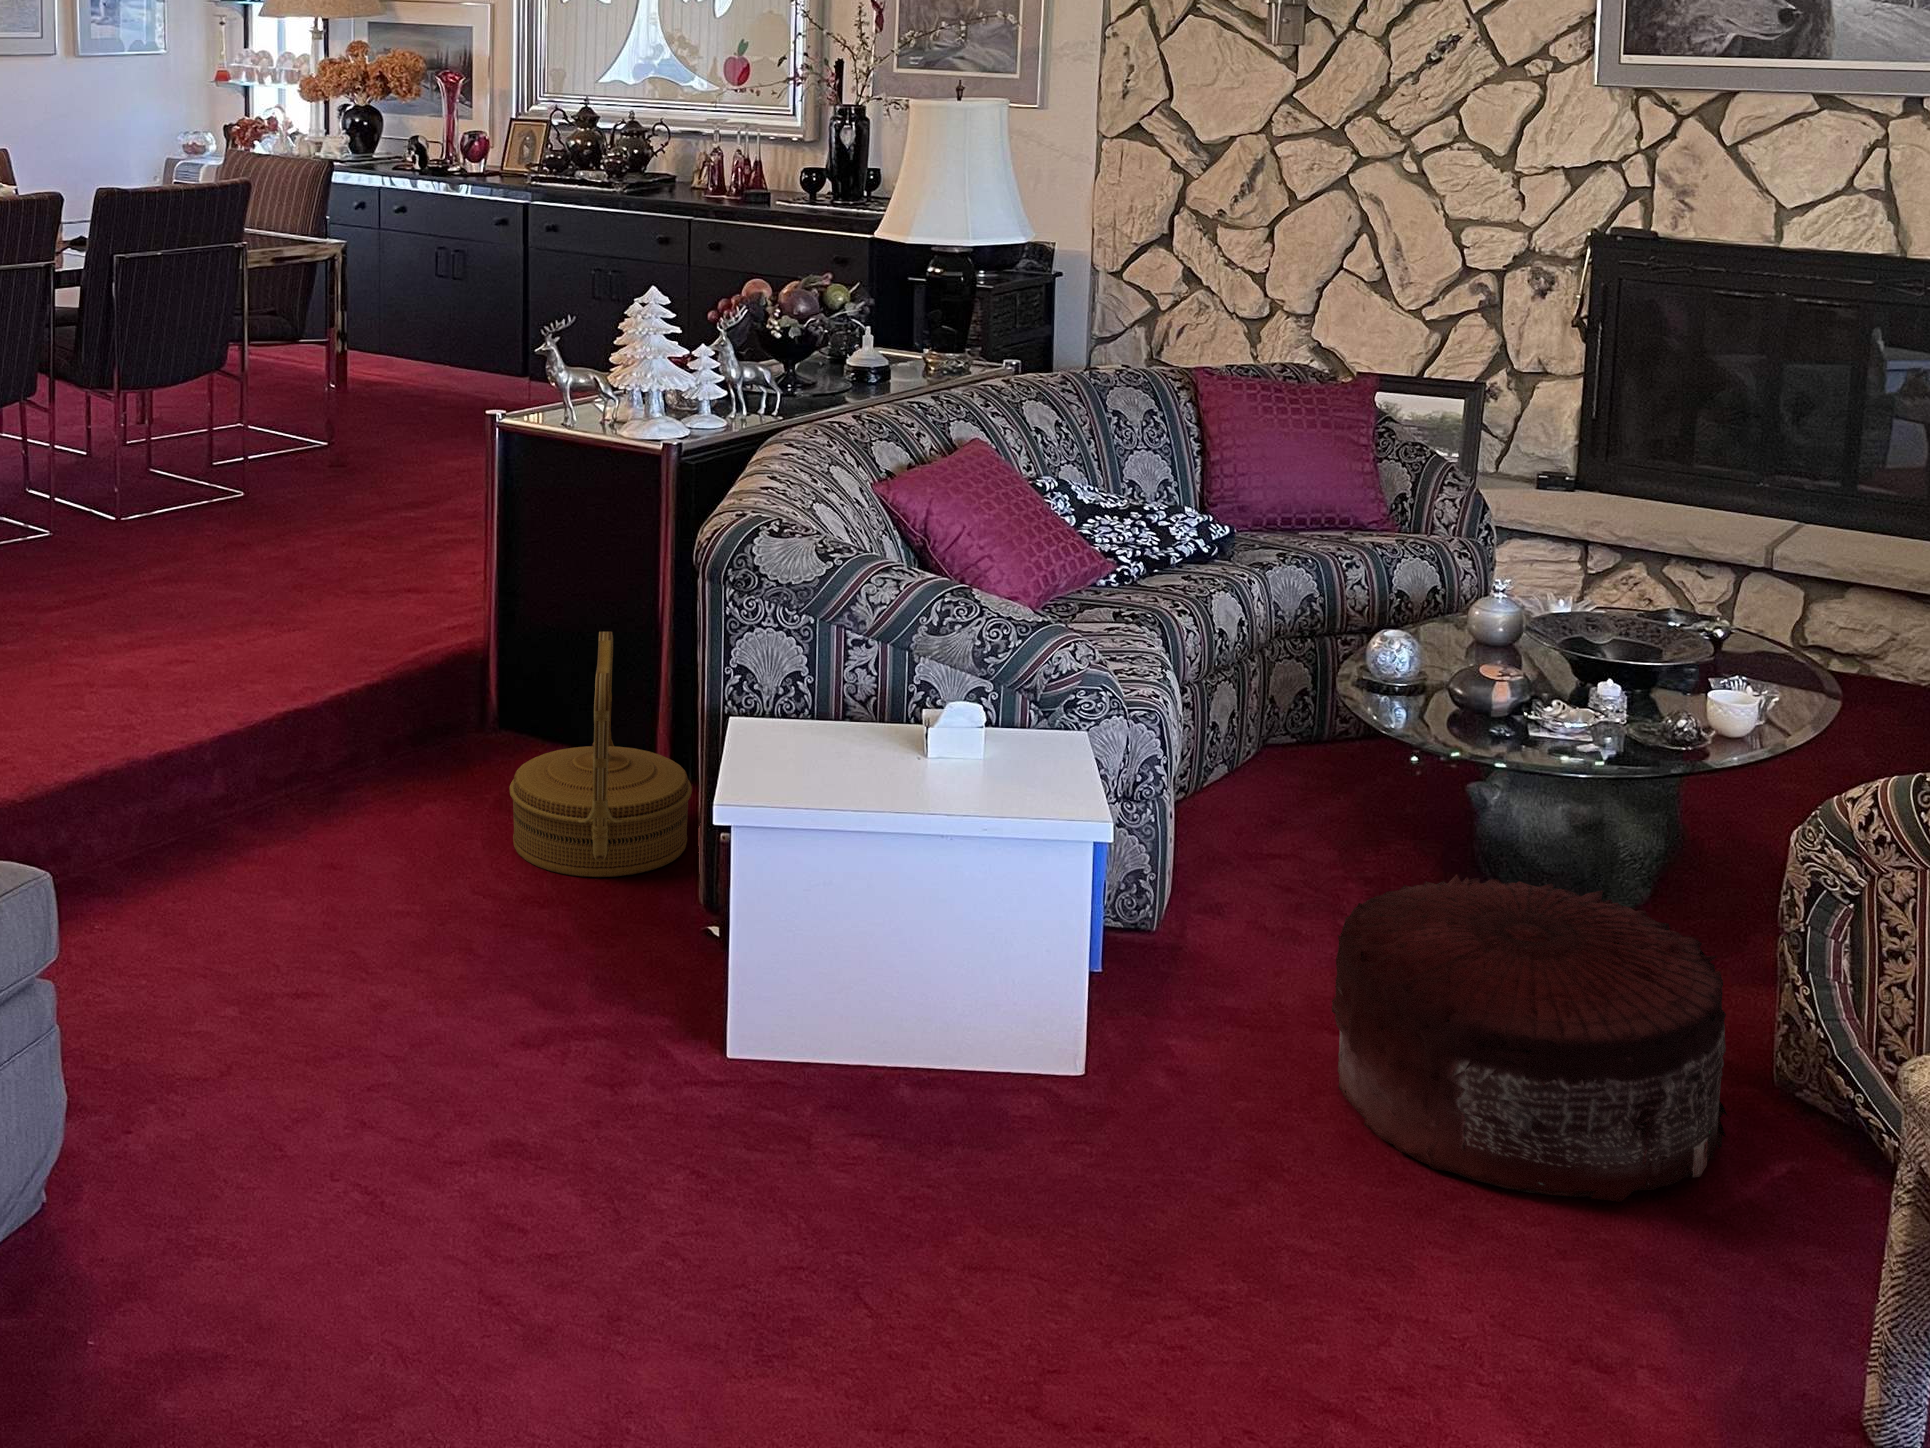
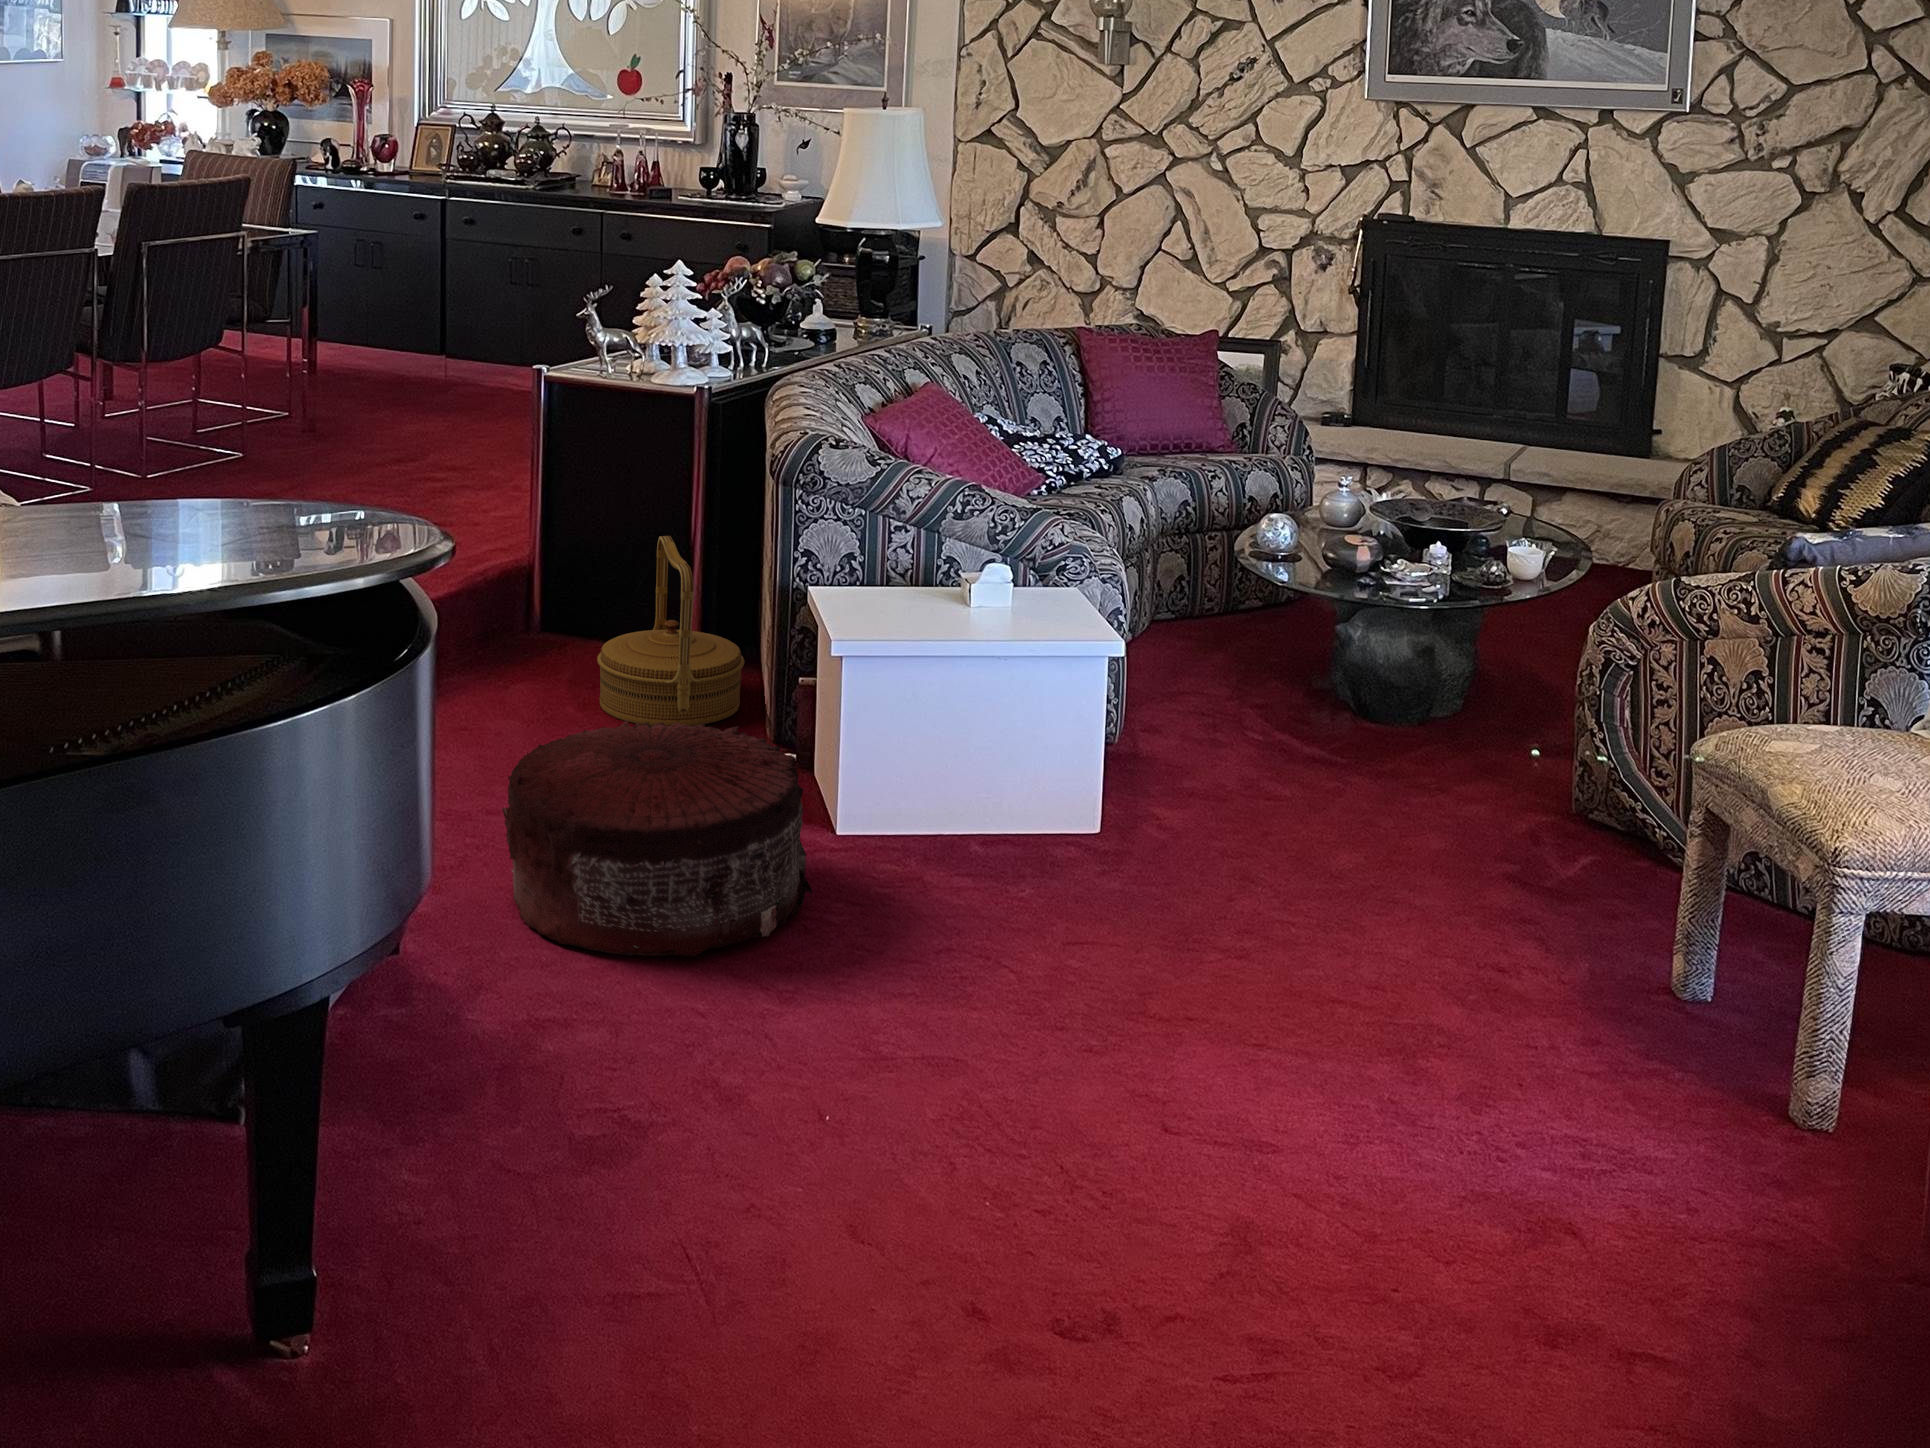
pouf: present [1332,874,1728,1202] -> present [502,720,812,956]

